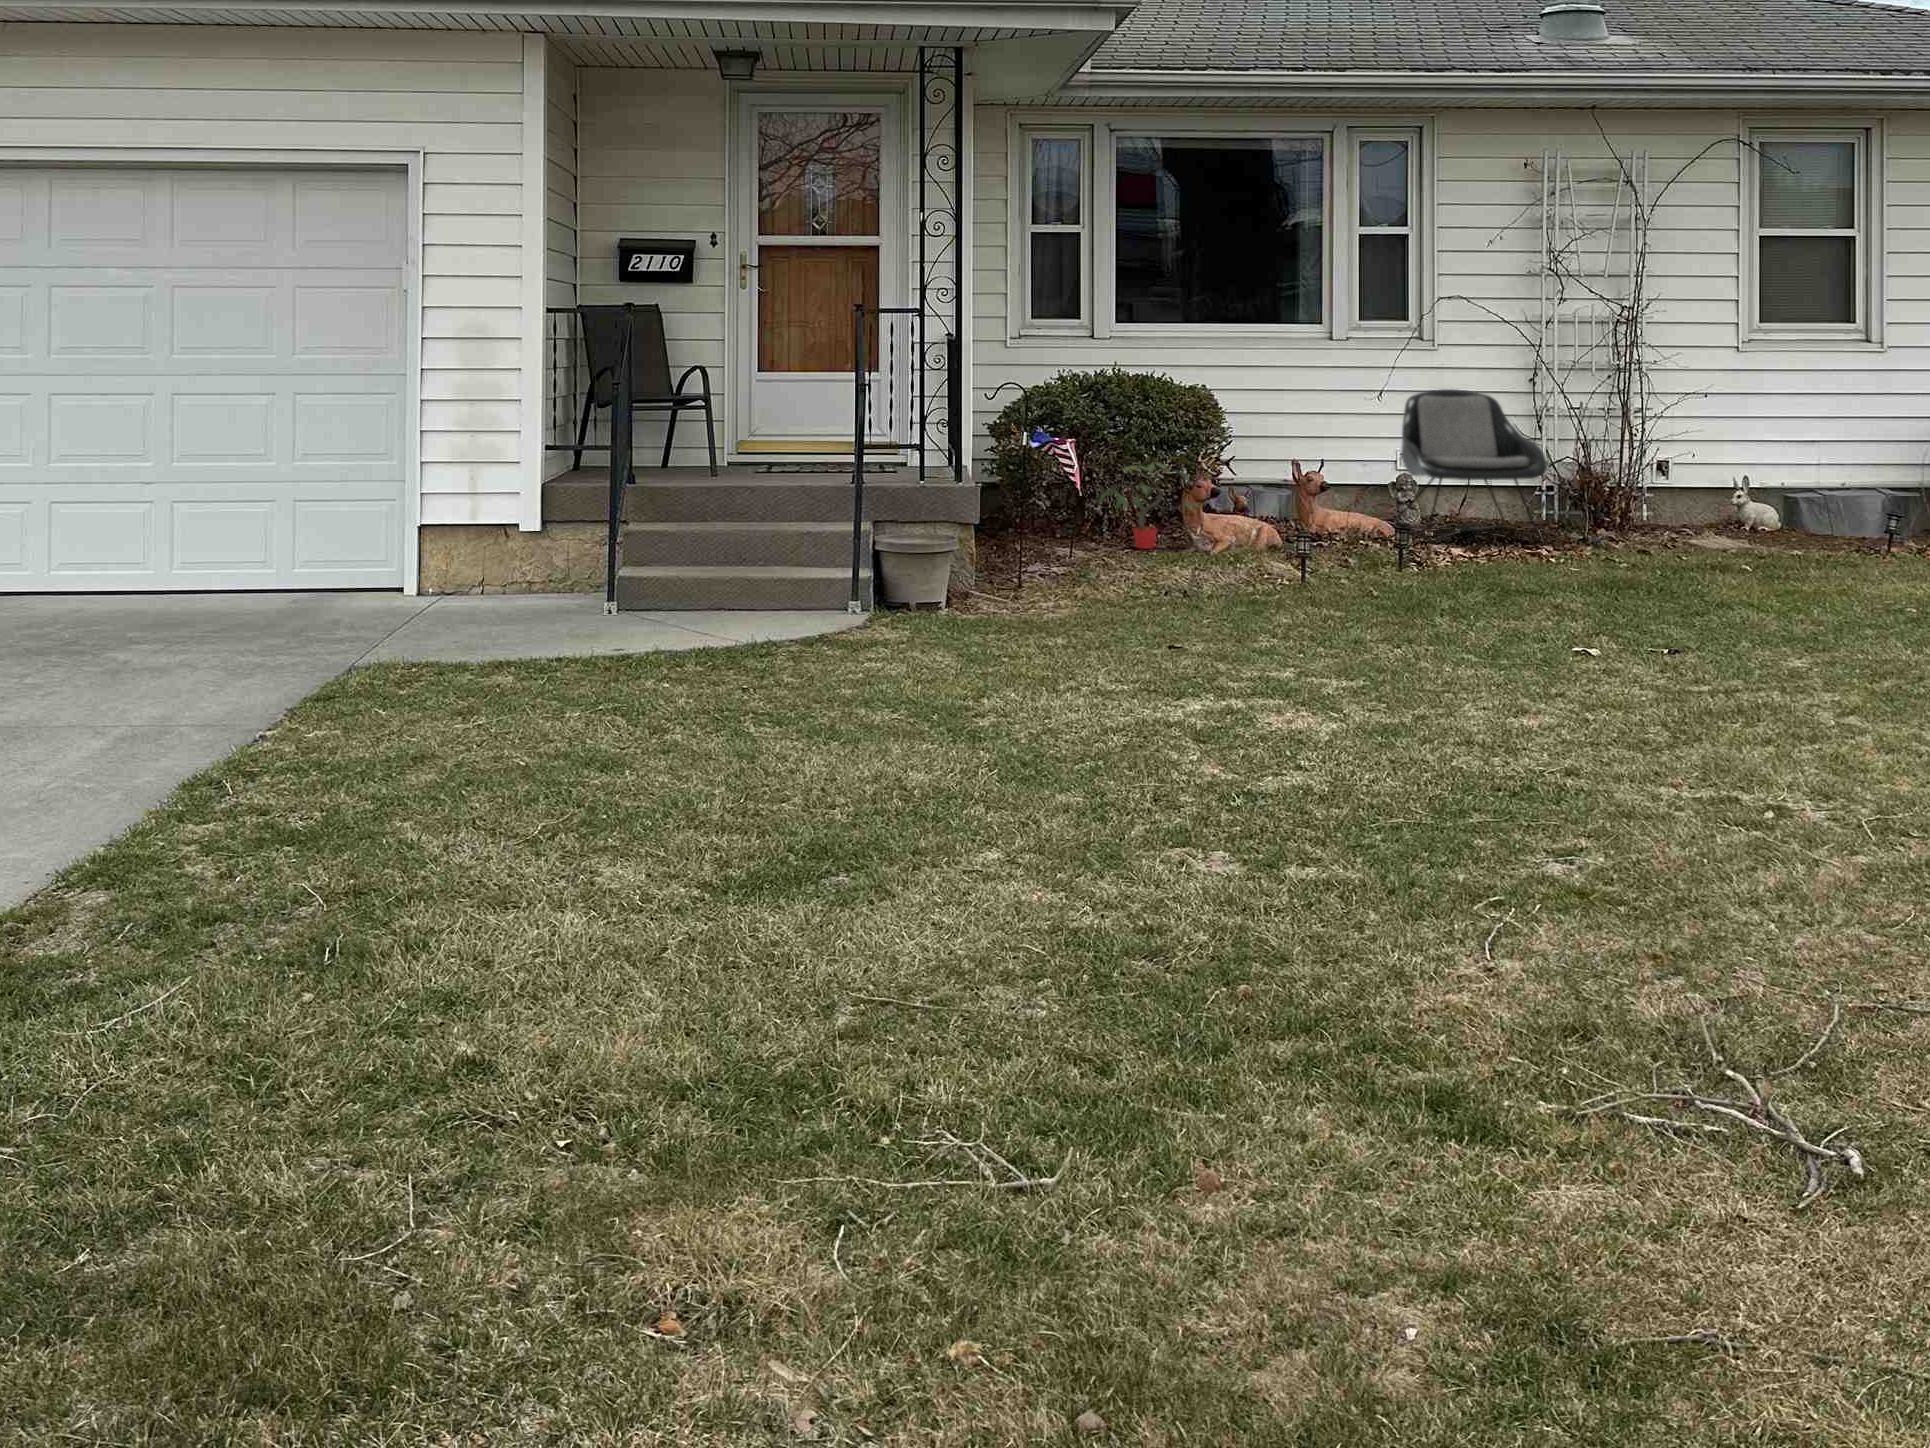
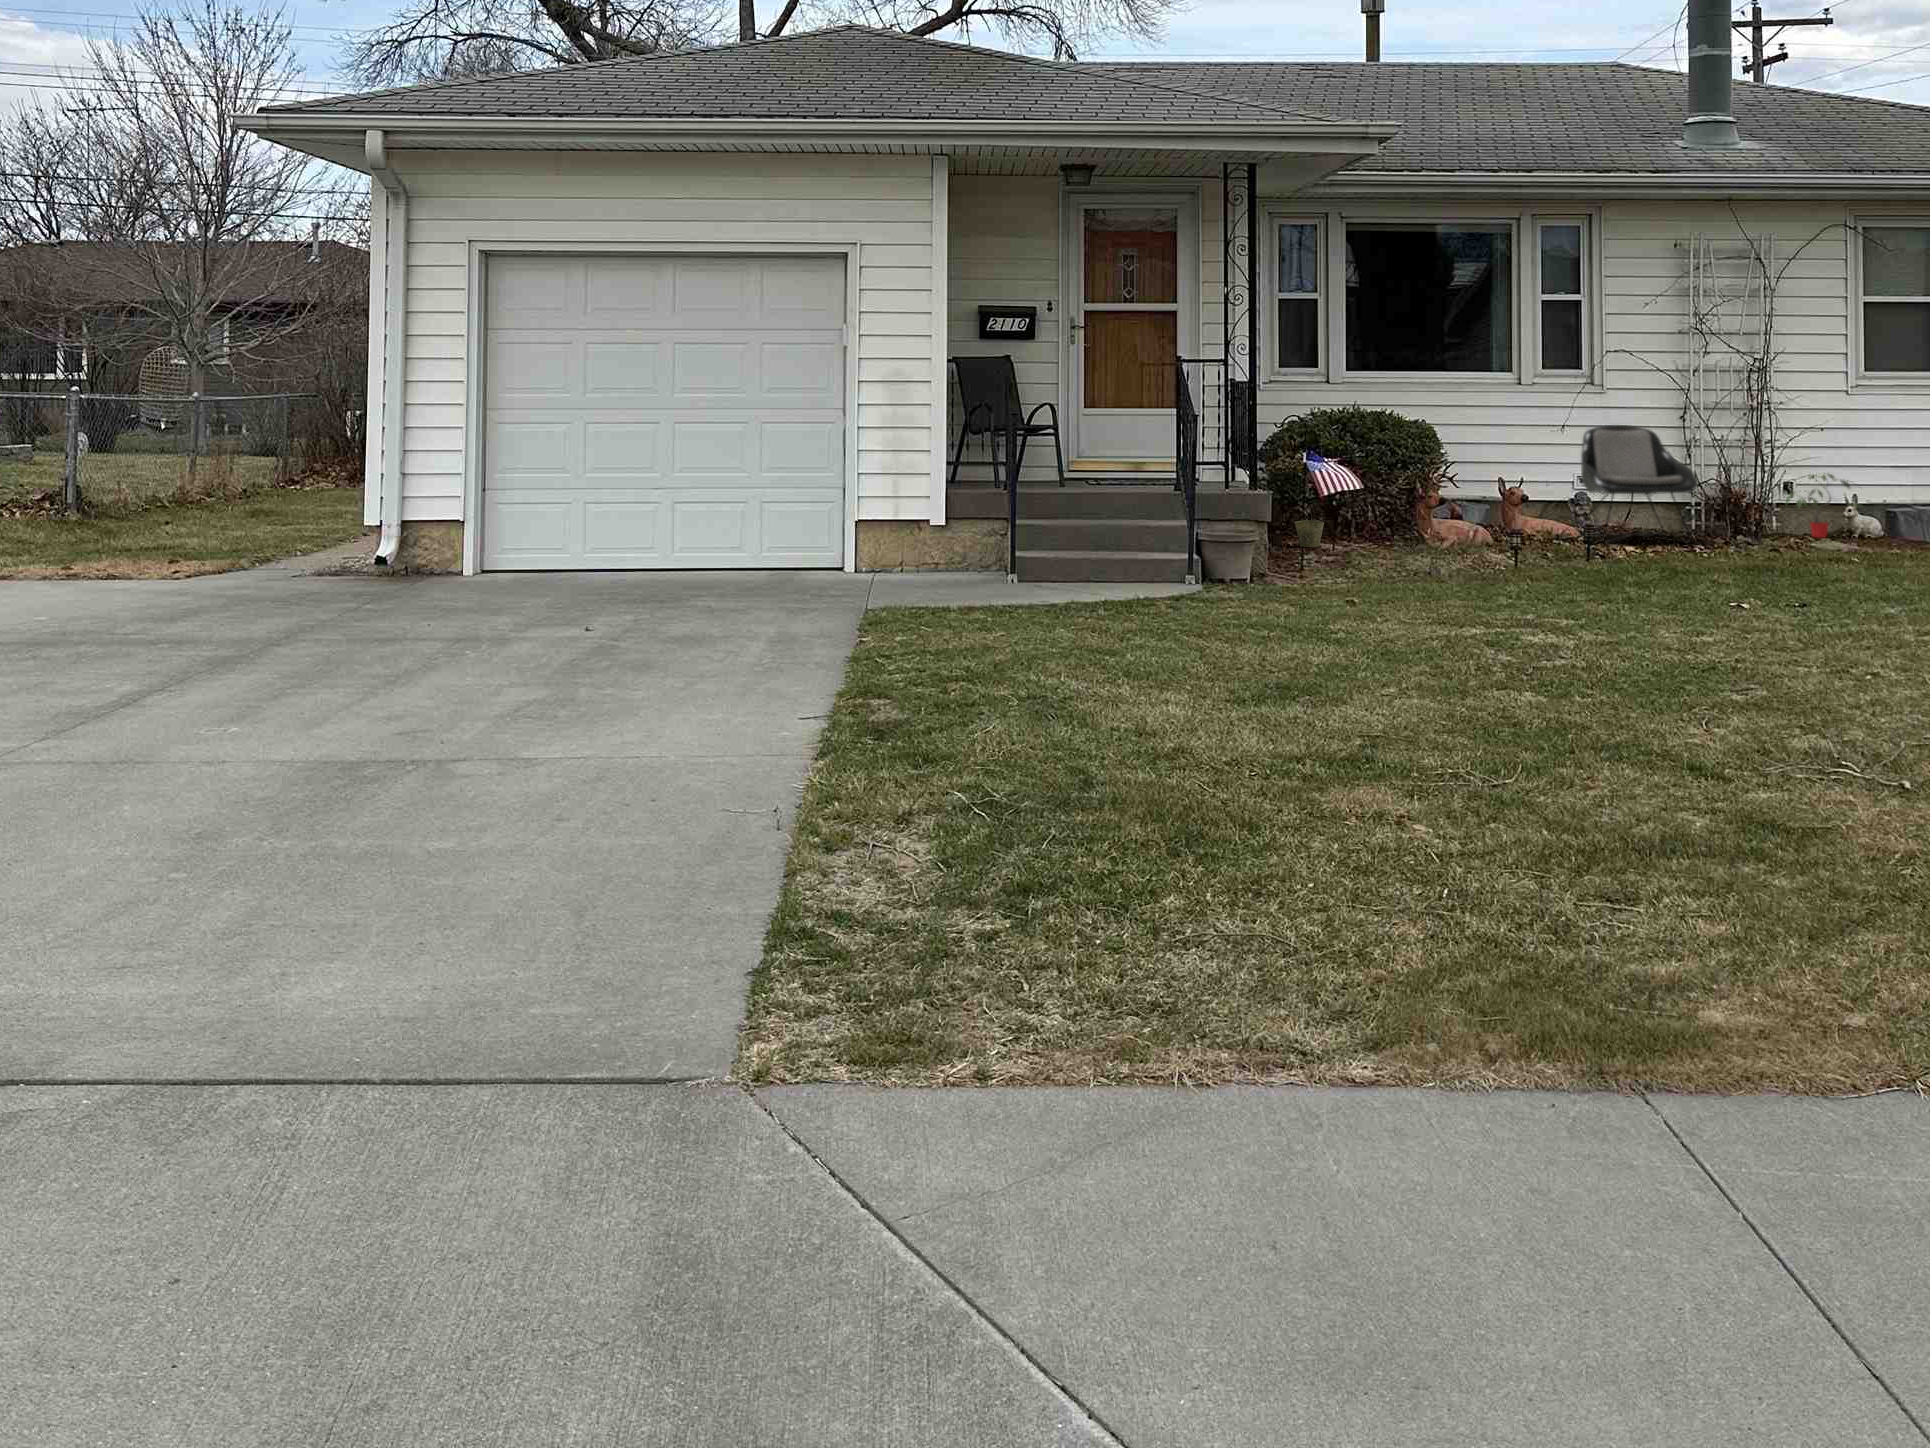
potted plant: present [1099,463,1198,549] -> present [1786,473,1859,538]
bucket: none [1032,495,1069,549] -> present [1294,519,1324,547]

